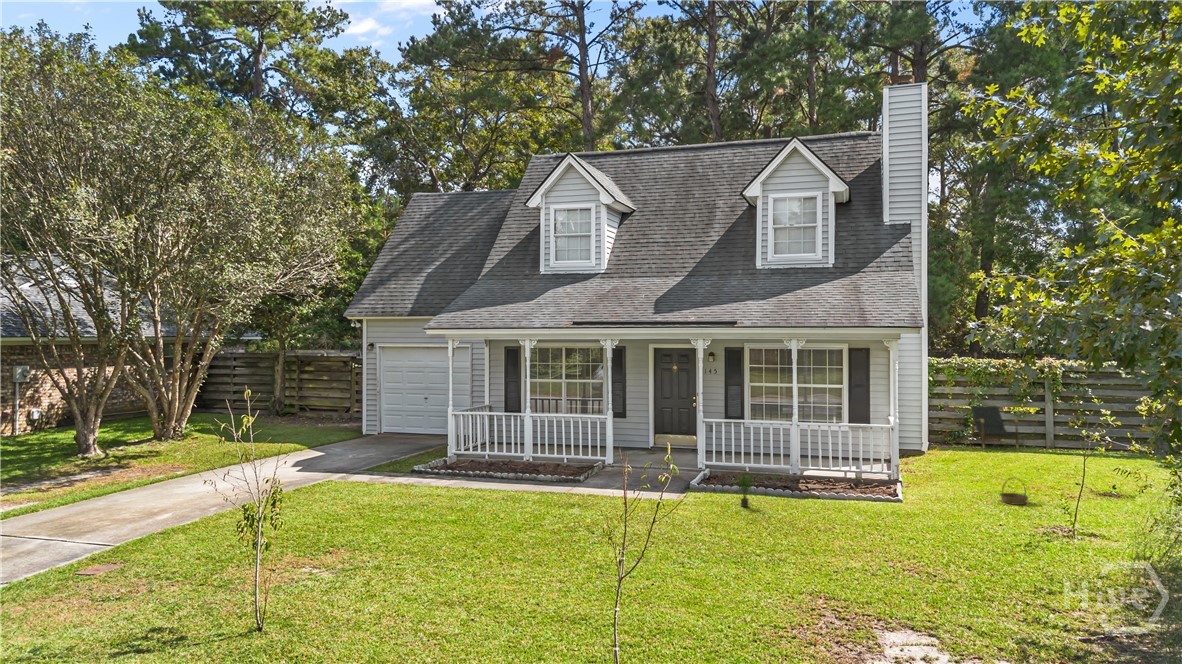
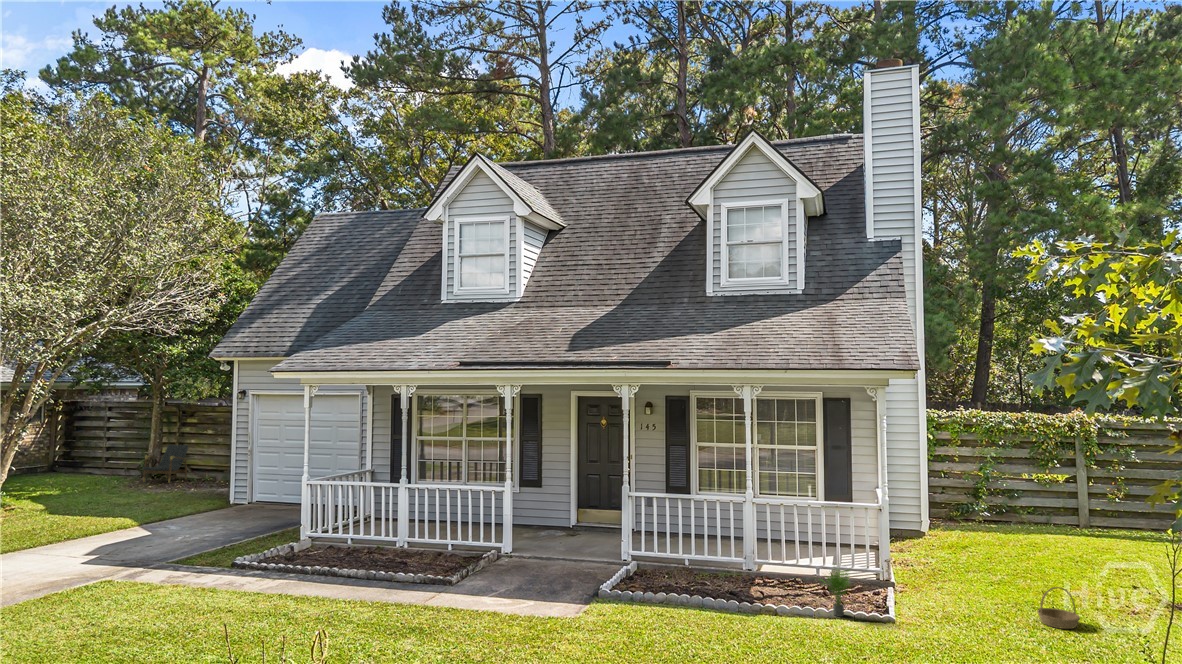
lounge chair: present [971,406,1019,448] -> present [143,445,188,482]
potted plant: present [738,472,752,507] -> present [827,569,849,617]

